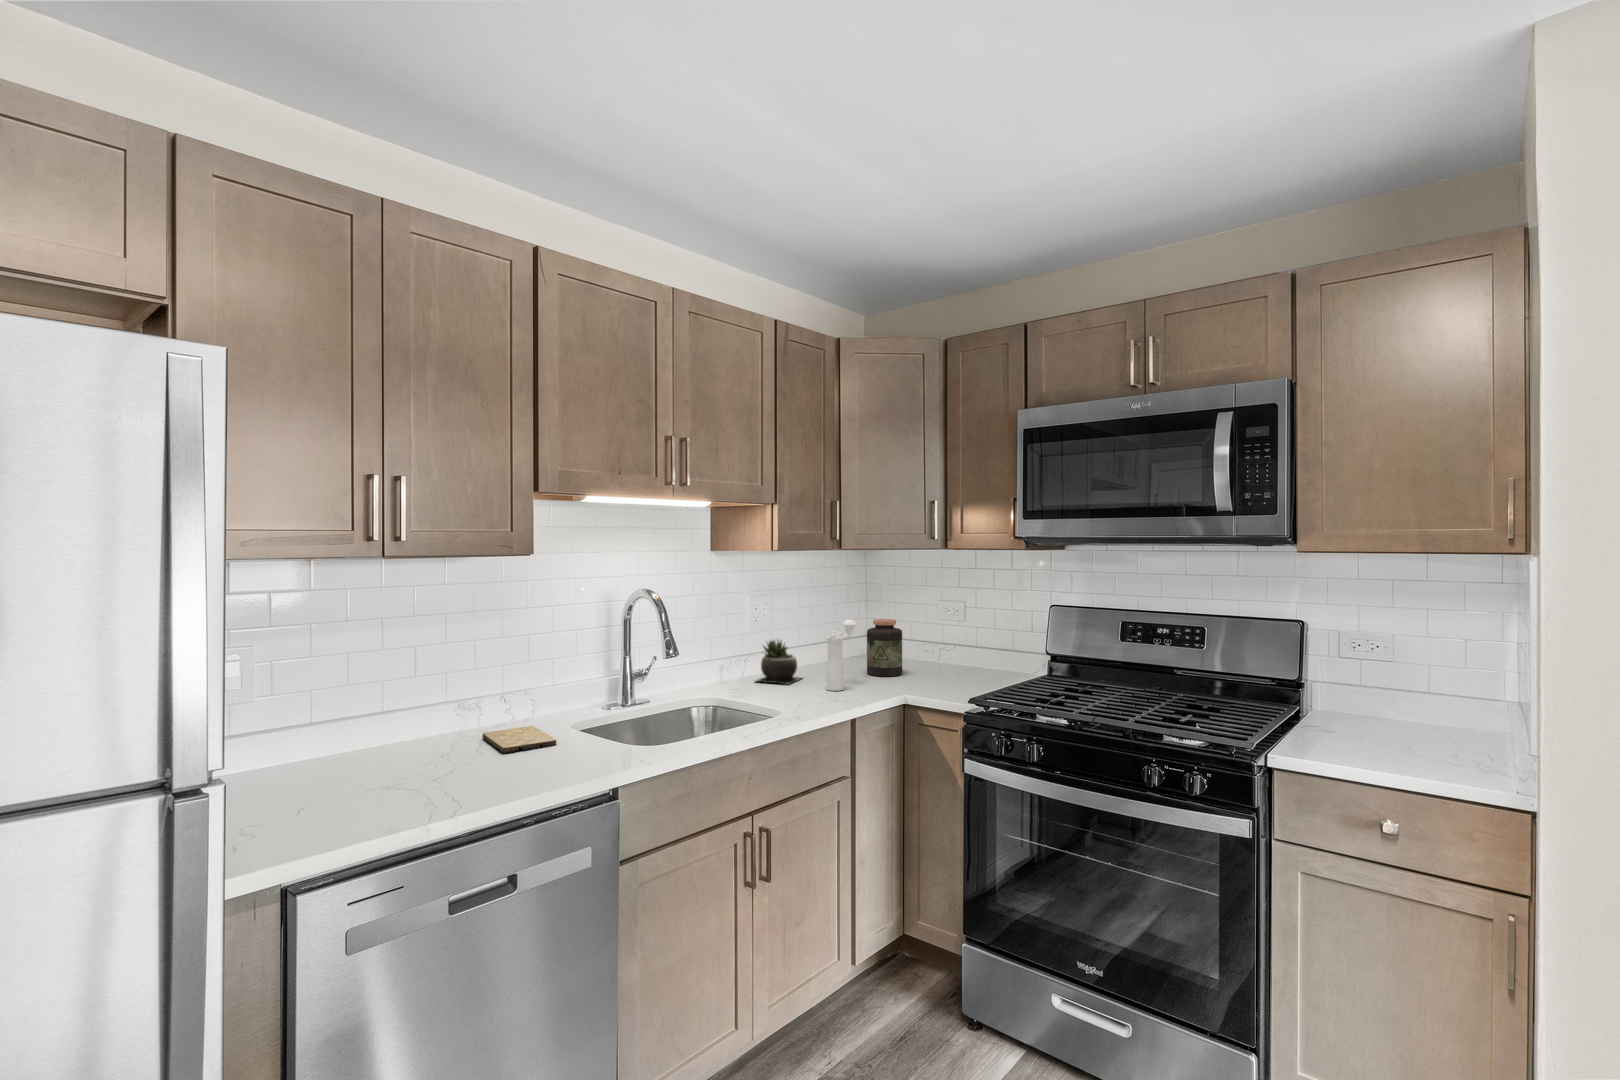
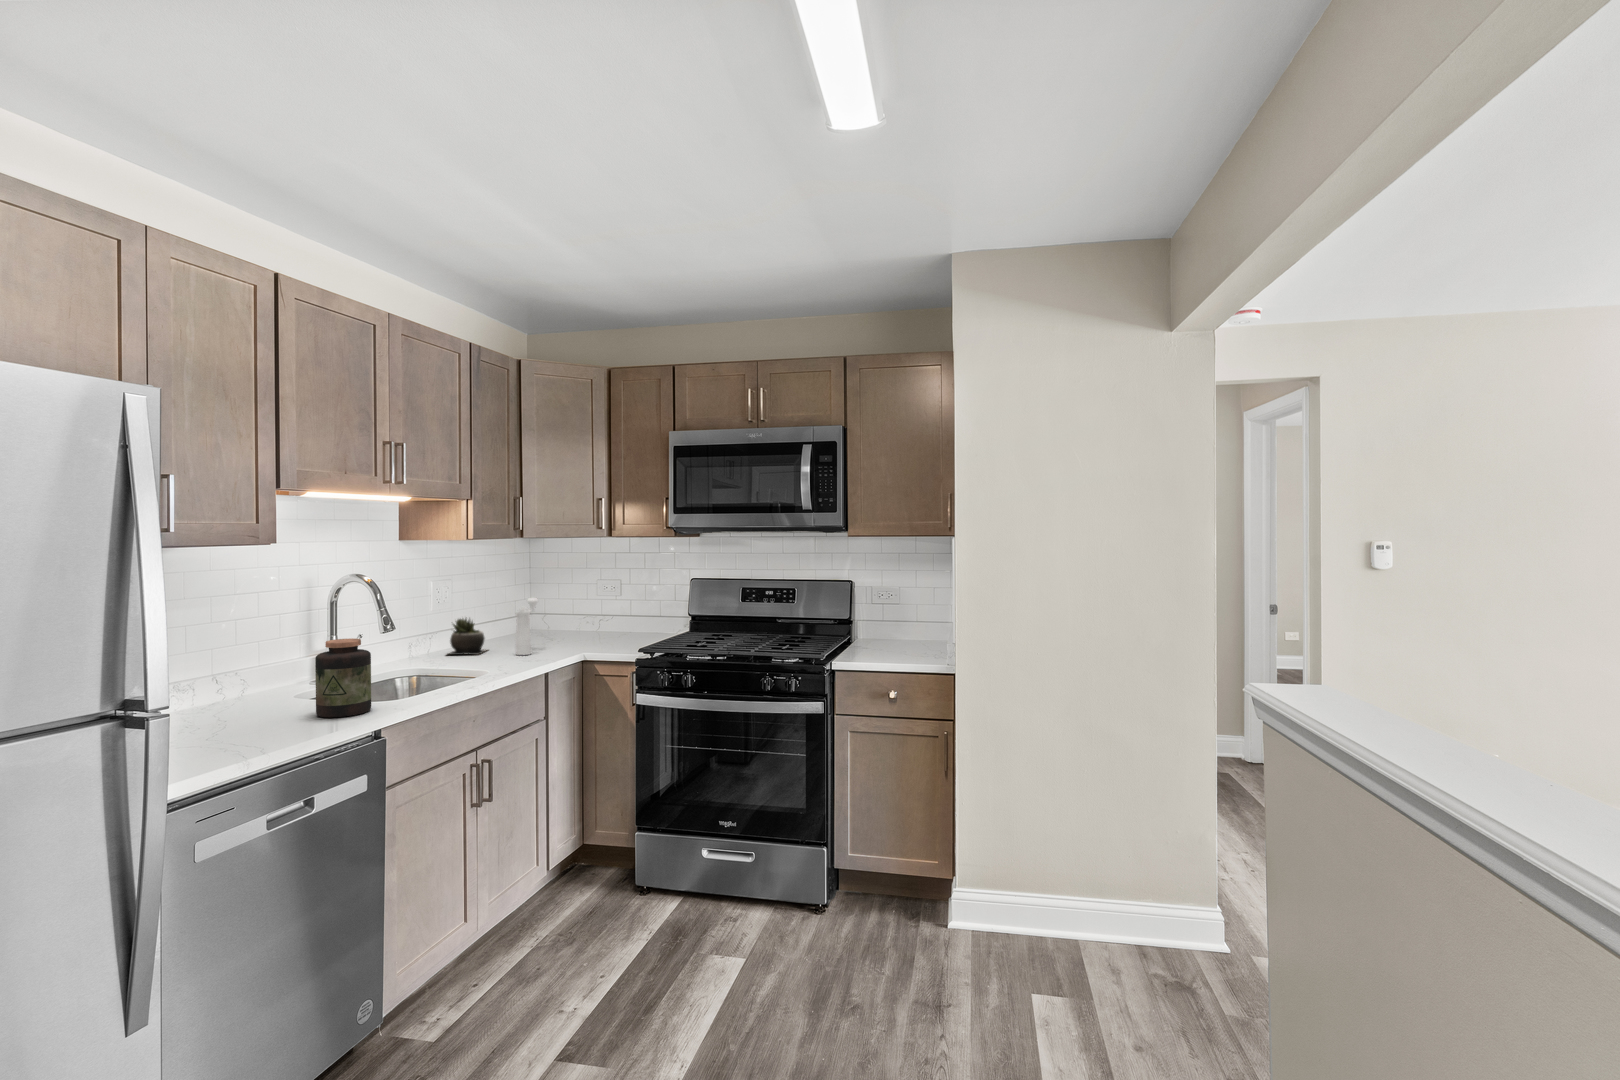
jar: present [867,619,902,676] -> present [315,638,371,717]
cutting board: present [482,726,556,753] -> none [206,698,294,717]

